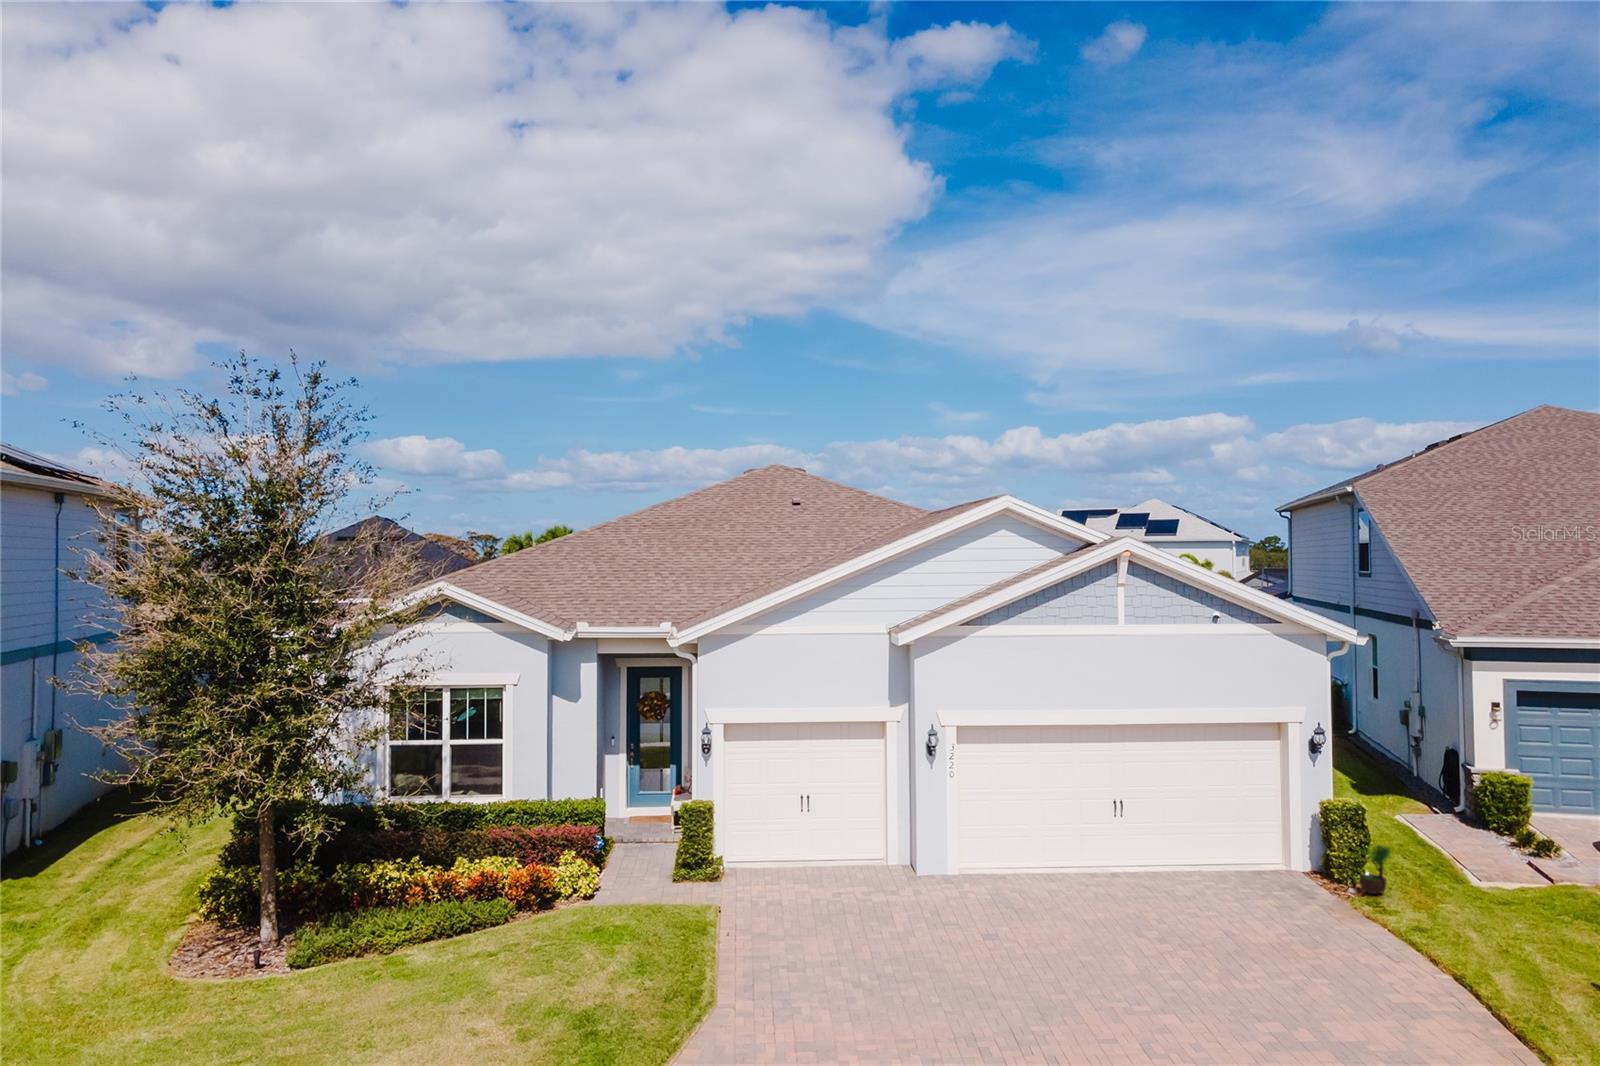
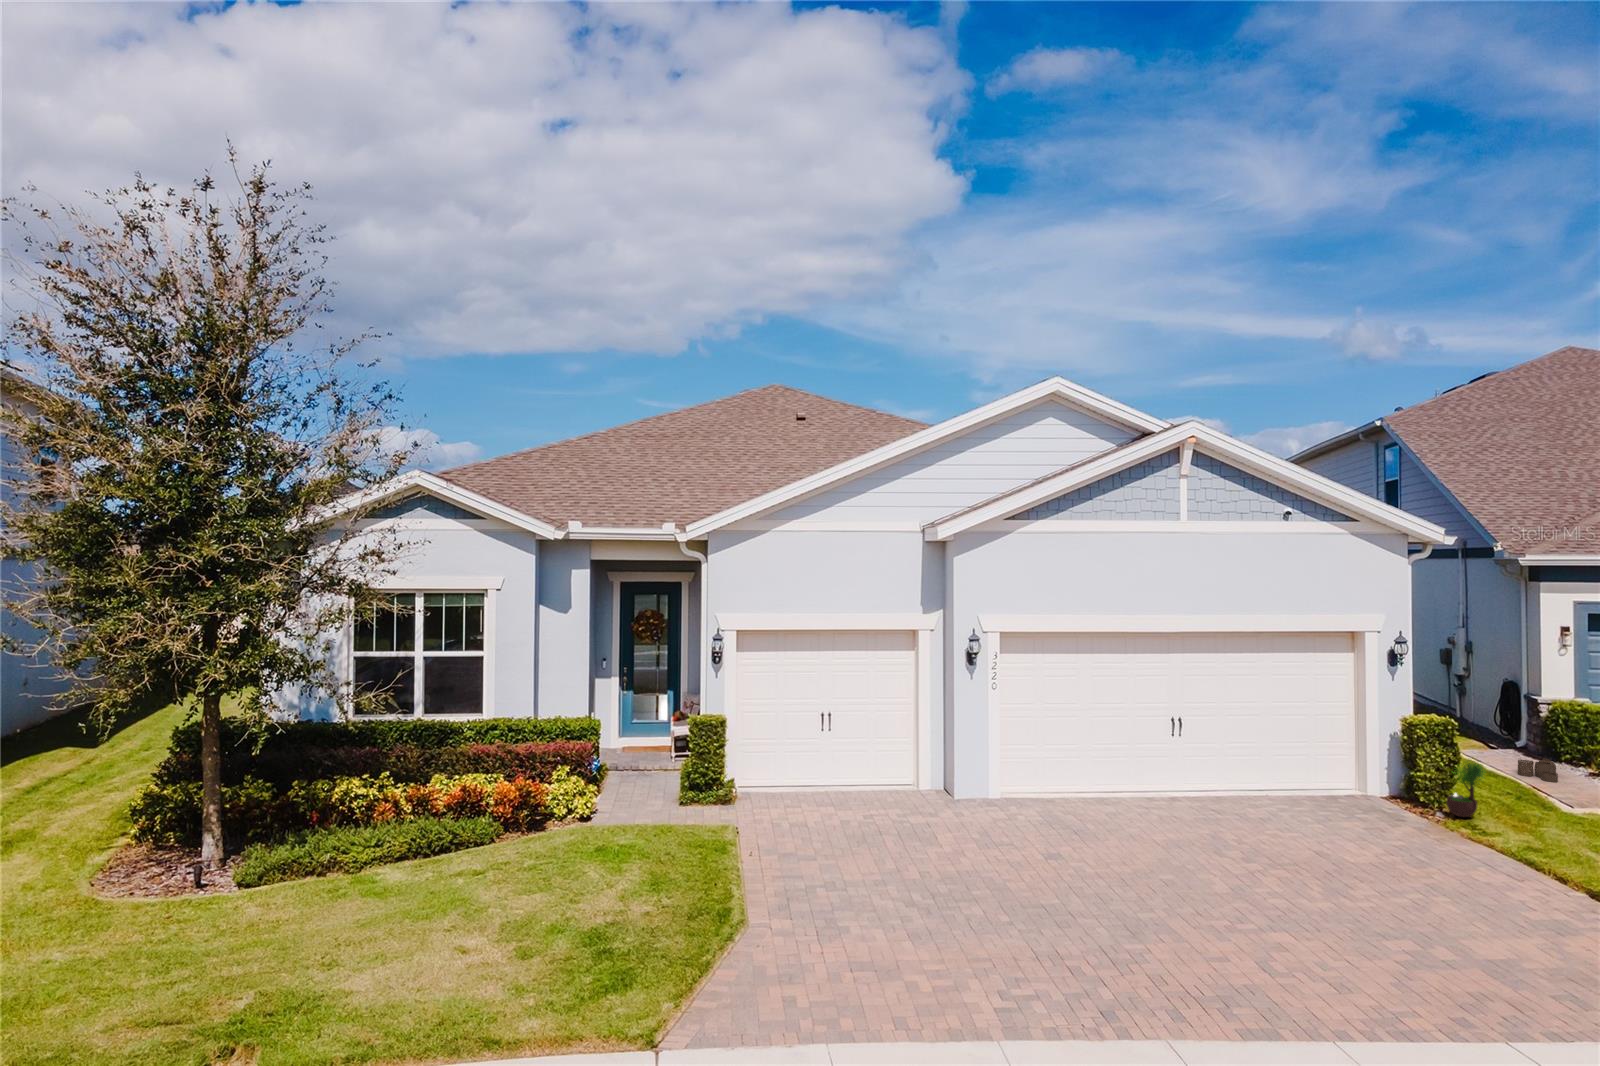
woven basket: none [1443,829,1479,854] -> present [1518,759,1558,782]

